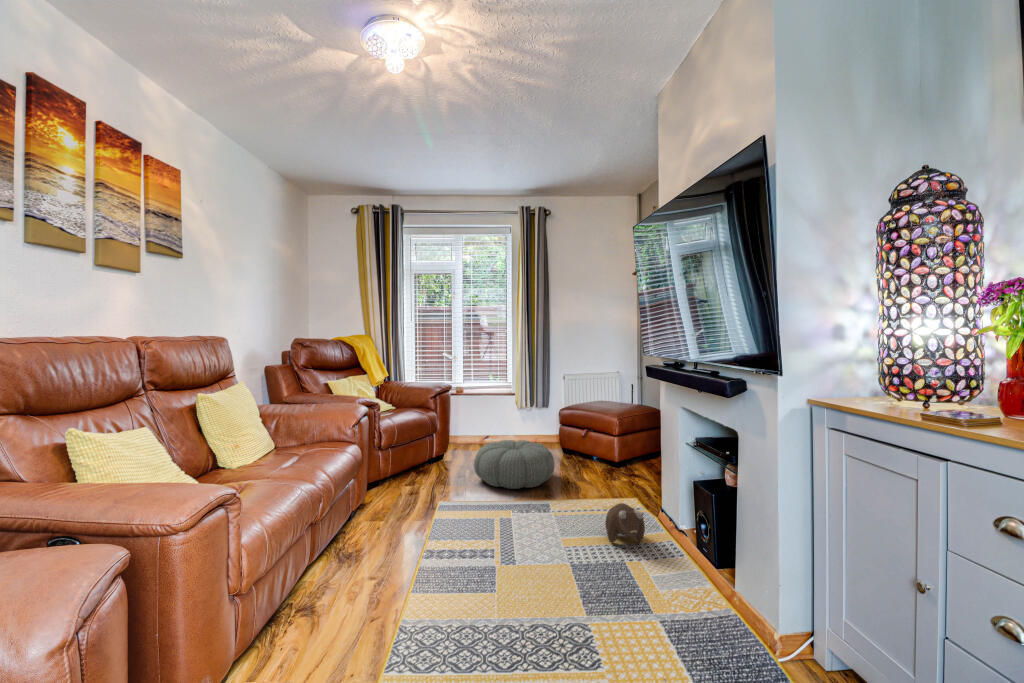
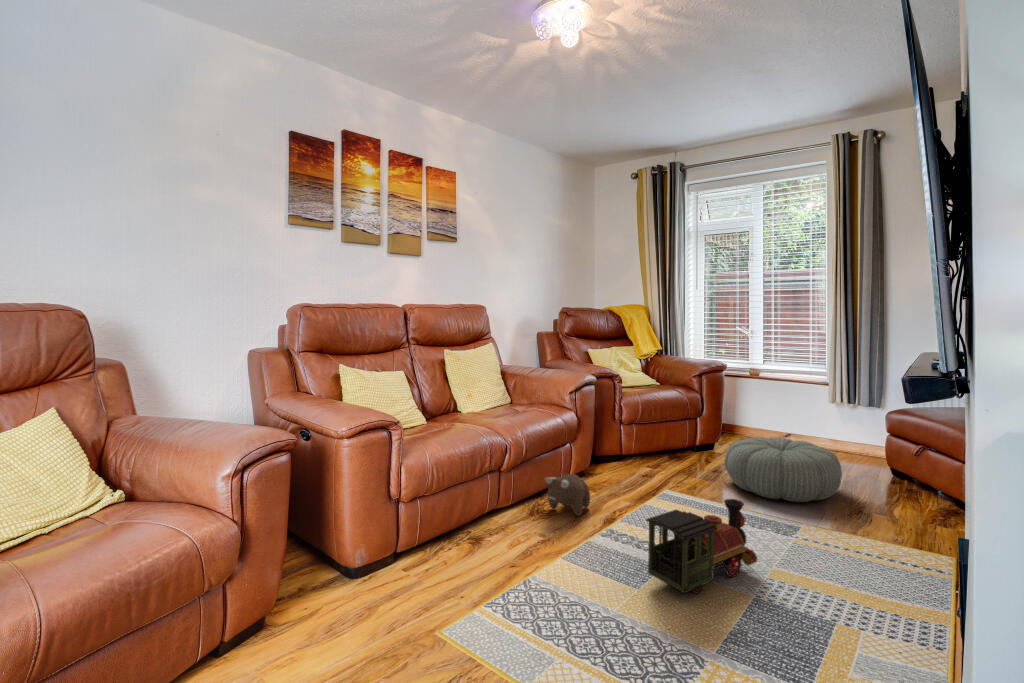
toy train: none [498,495,556,582] -> present [646,499,757,594]
plush toy: present [605,503,645,543] -> present [545,474,590,516]

